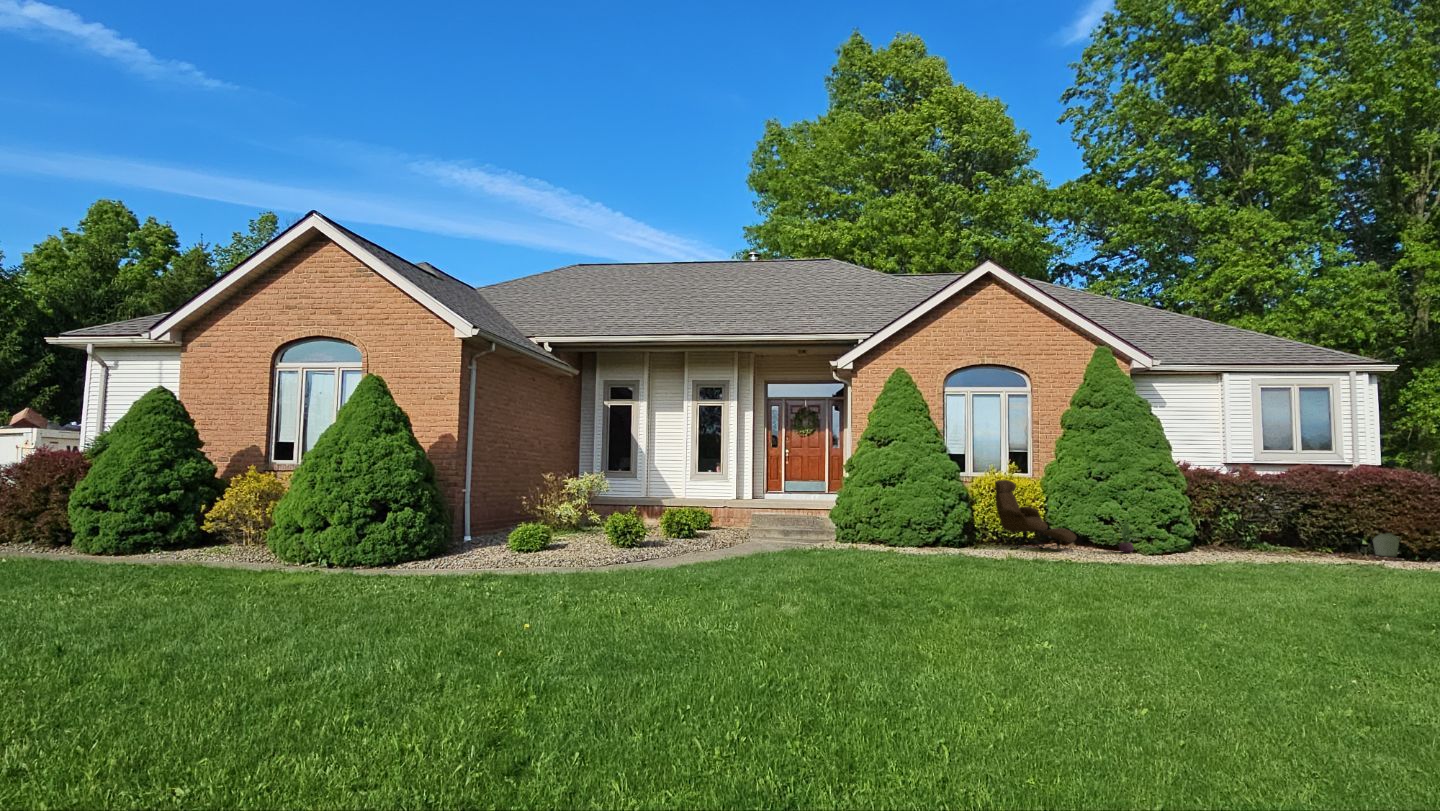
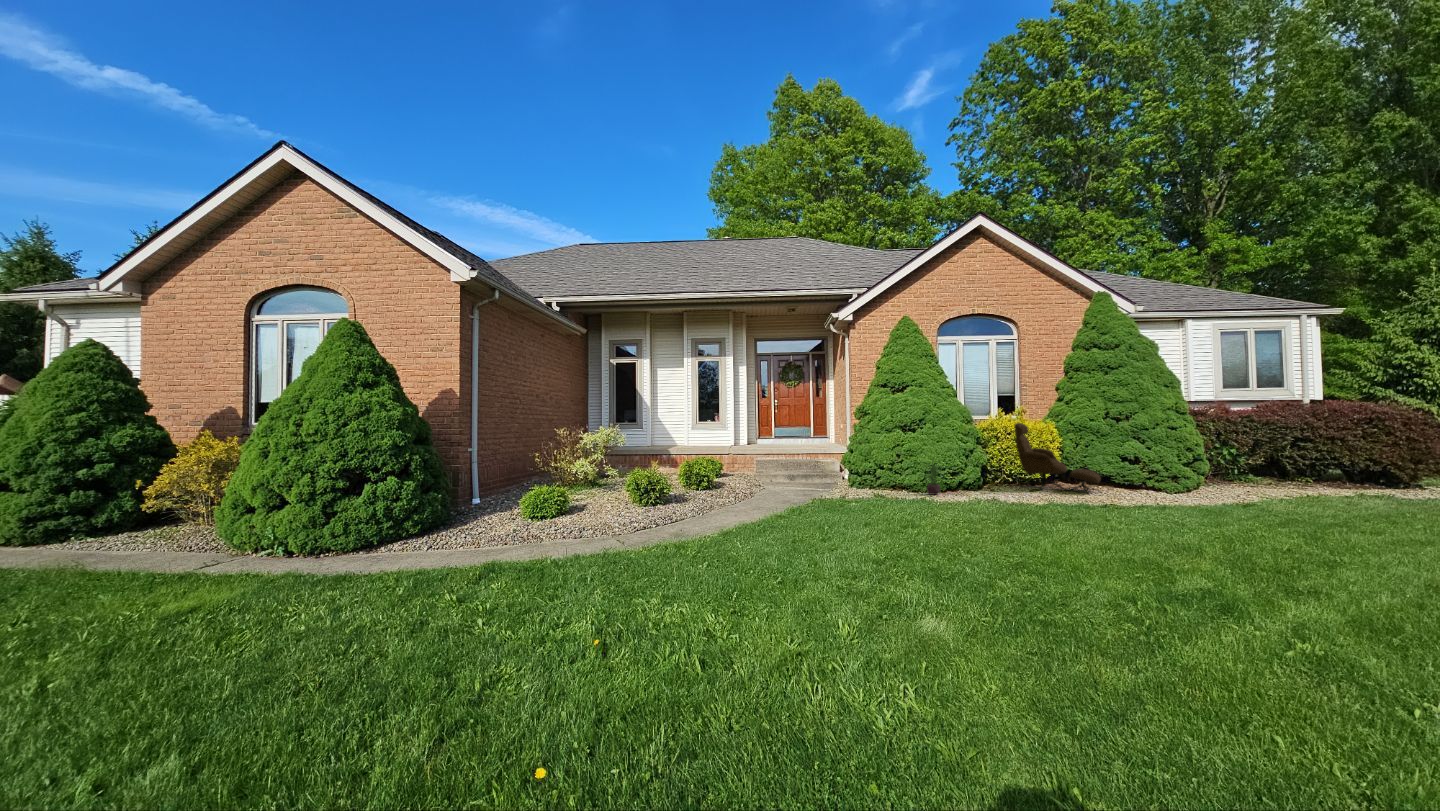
decorative plant: present [1119,517,1133,553] -> present [927,459,941,495]
bucket: present [1373,533,1399,556] -> none [1356,460,1392,485]

